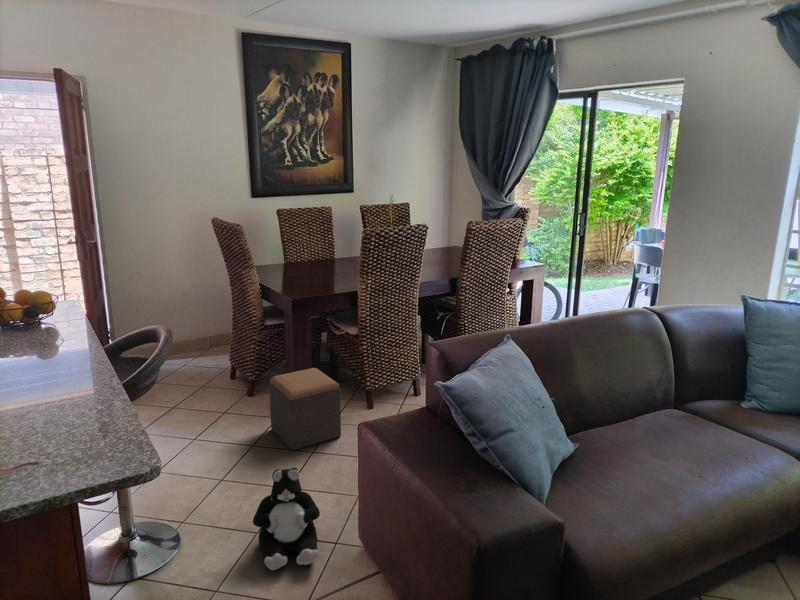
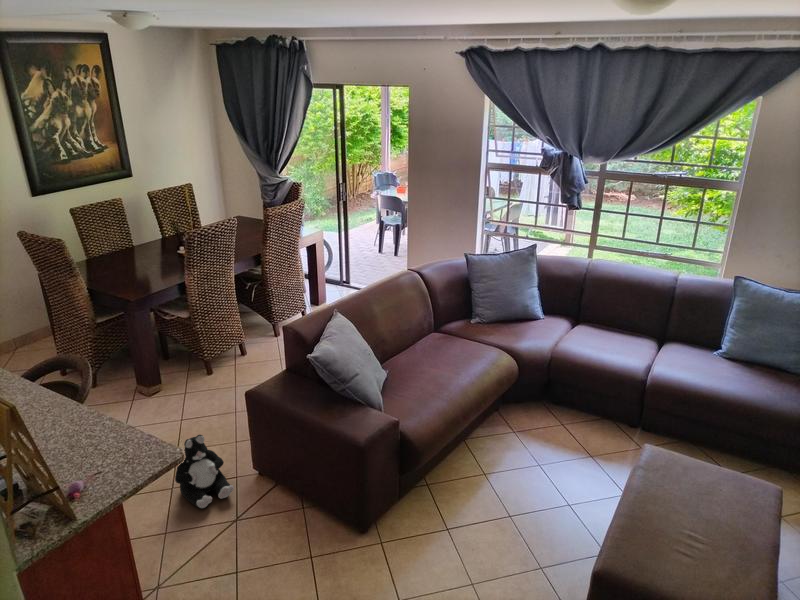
footstool: present [269,368,341,450] -> none [126,353,198,425]

